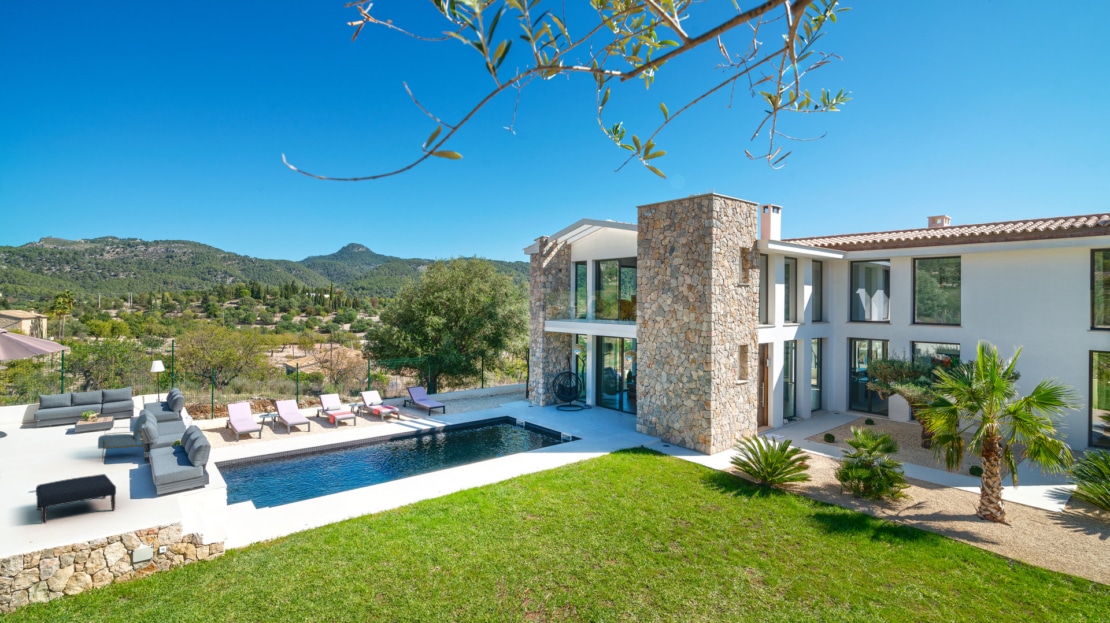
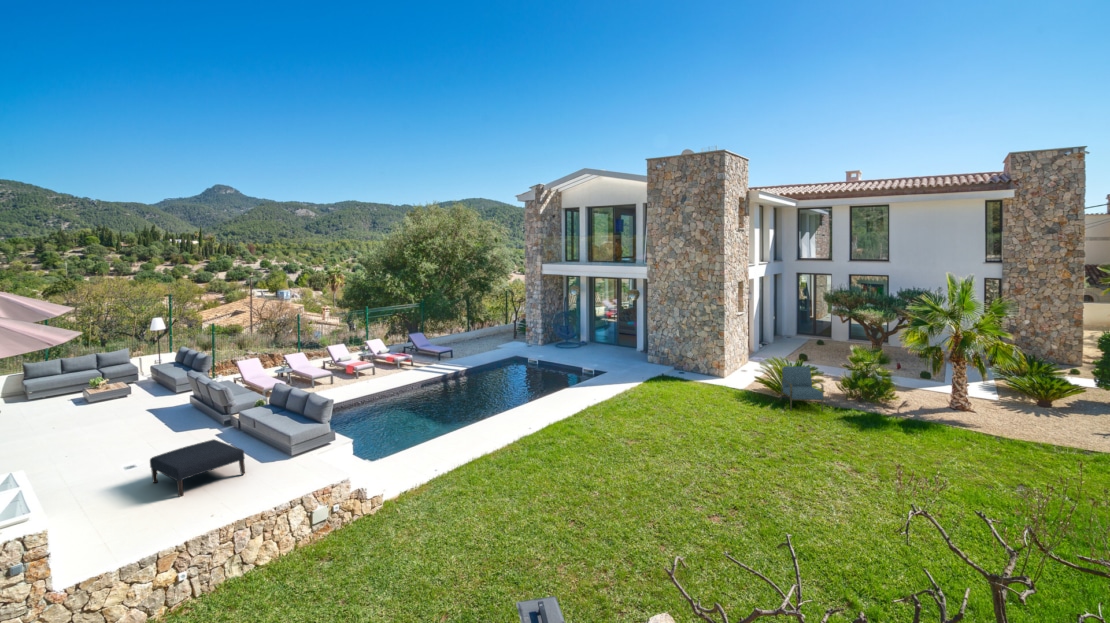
chair: present [98,414,147,455] -> present [781,366,824,411]

